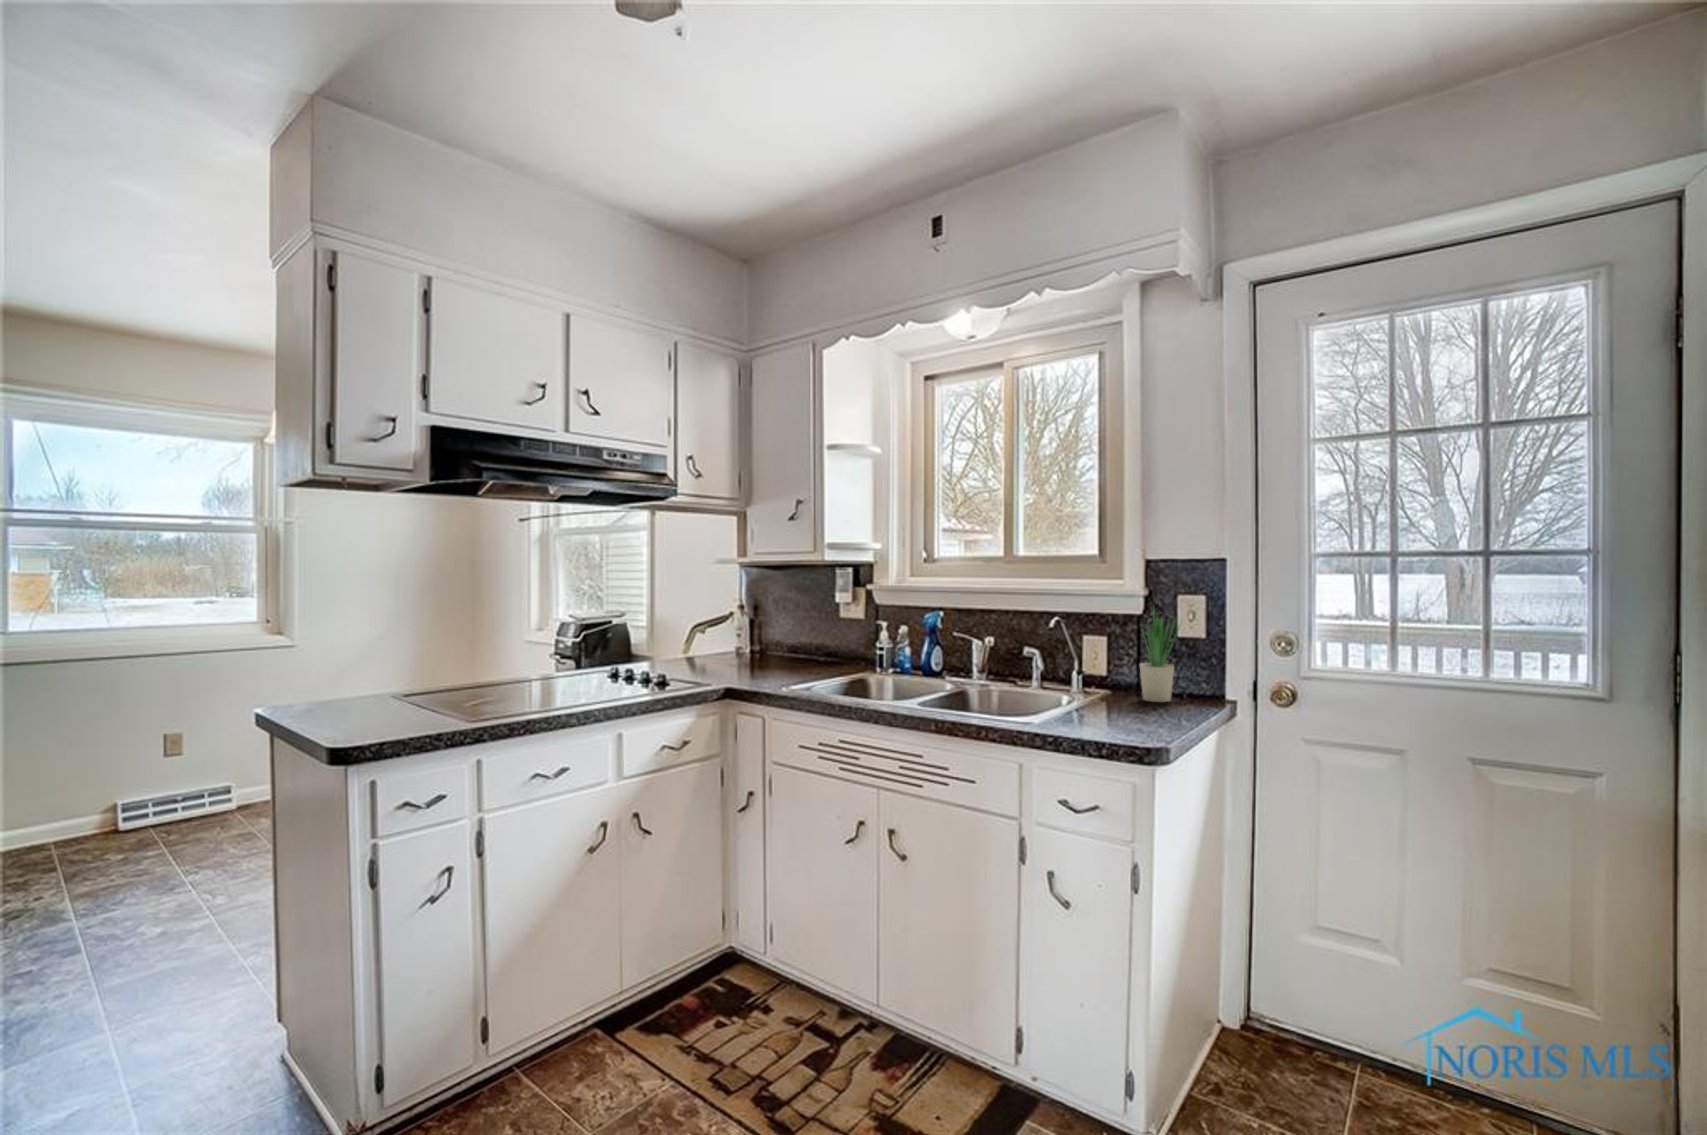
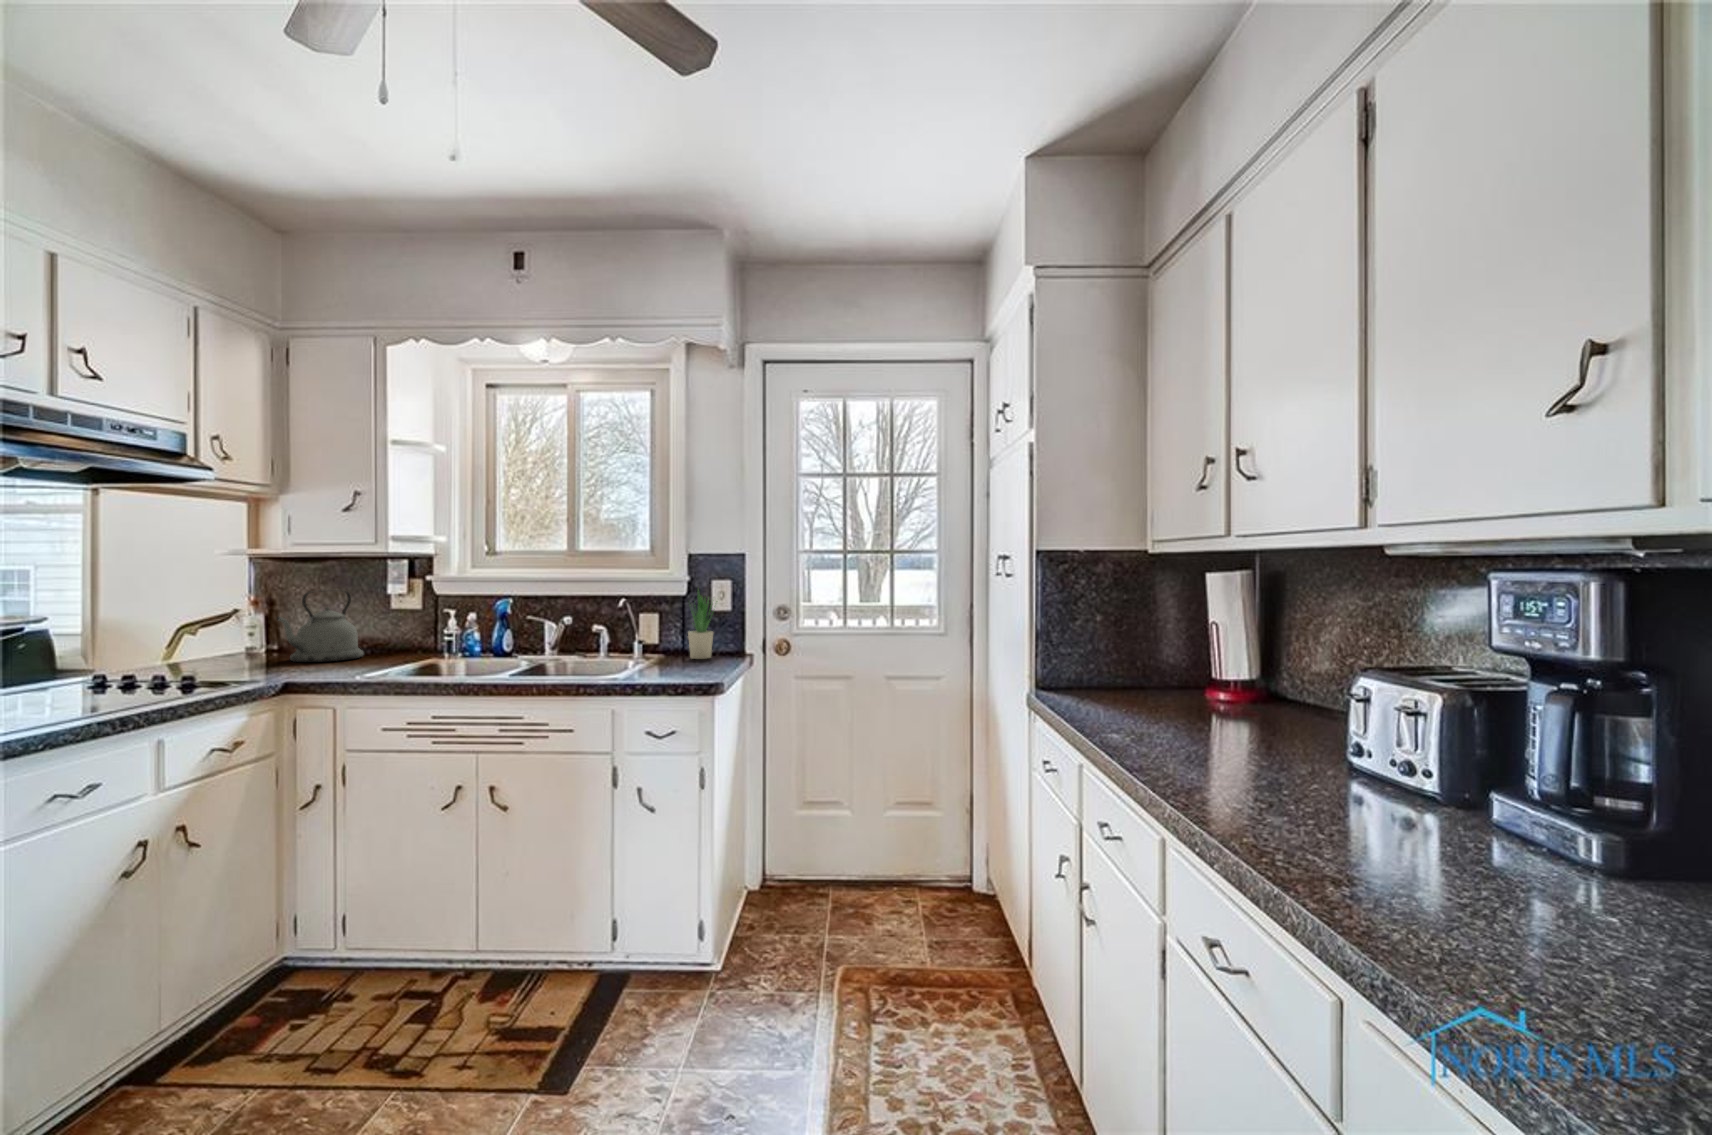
kettle: none [739,596,812,666] -> present [277,591,364,662]

